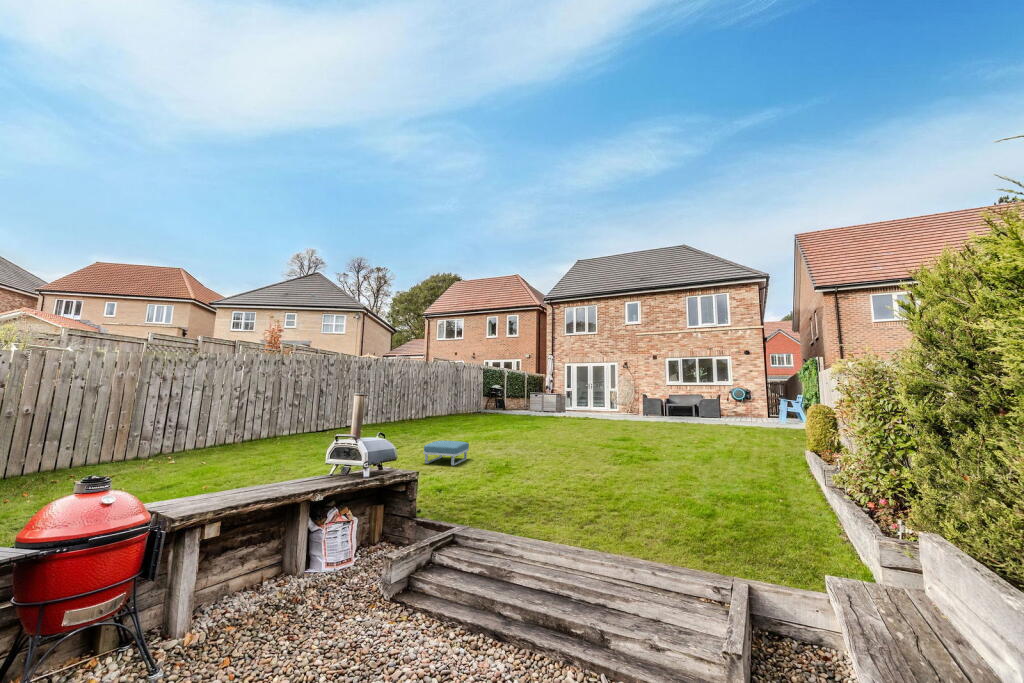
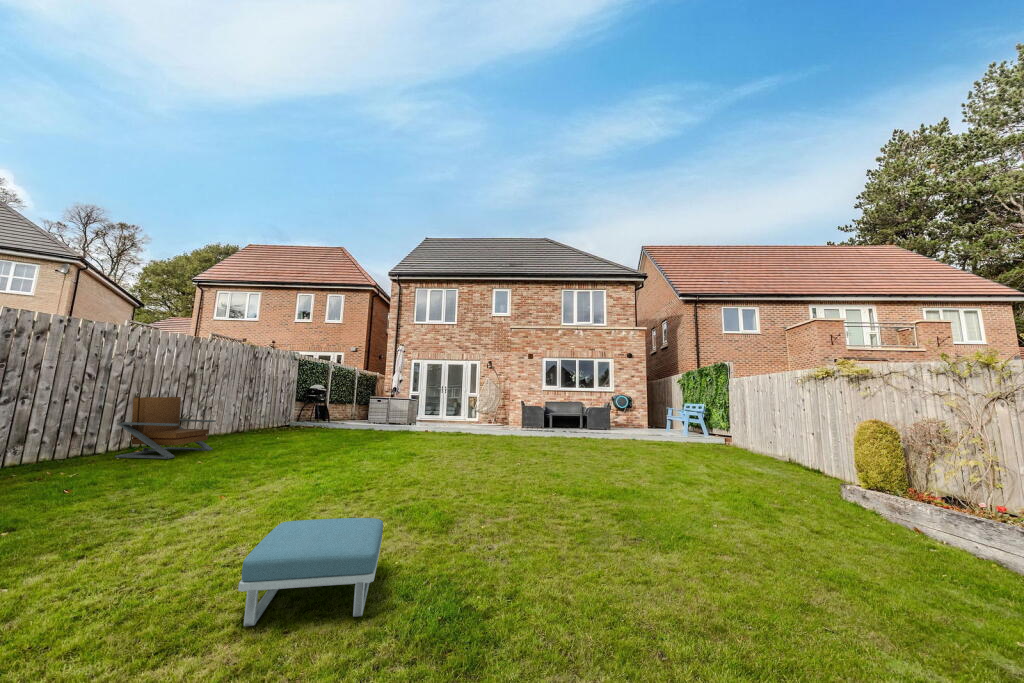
lounge chair: none [398,395,436,425] -> present [115,397,216,459]

